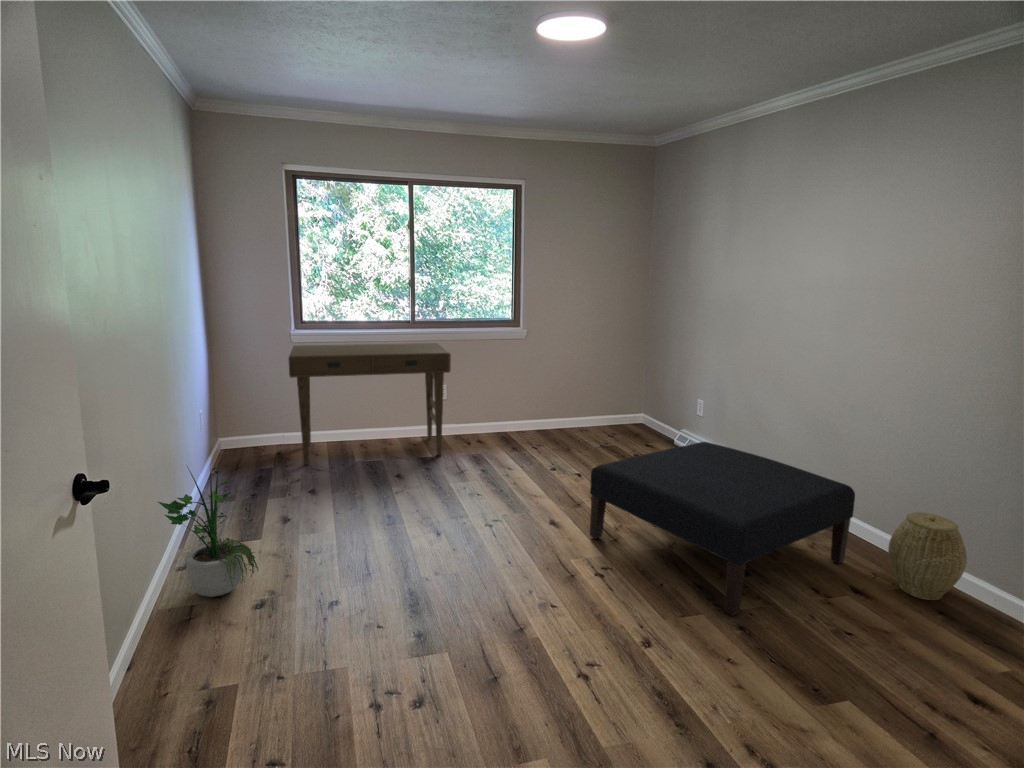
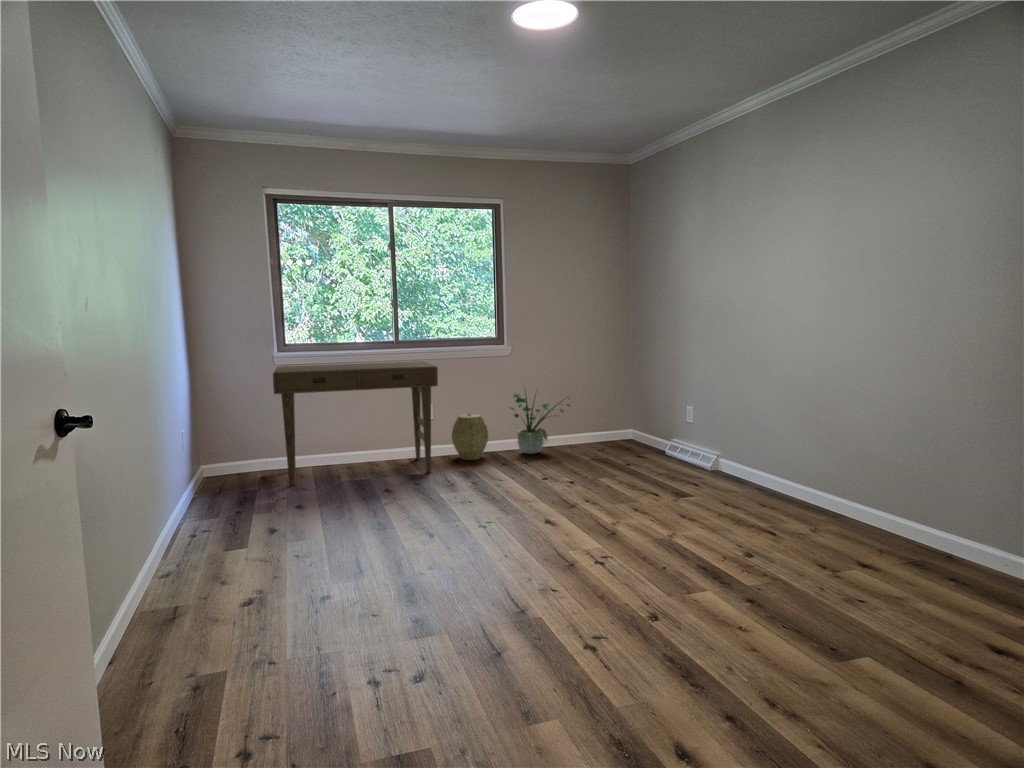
ottoman: present [590,442,855,616] -> none [586,436,852,590]
potted plant: present [158,470,258,597] -> present [510,394,570,454]
woven basket: present [888,512,967,600] -> present [452,413,488,460]

